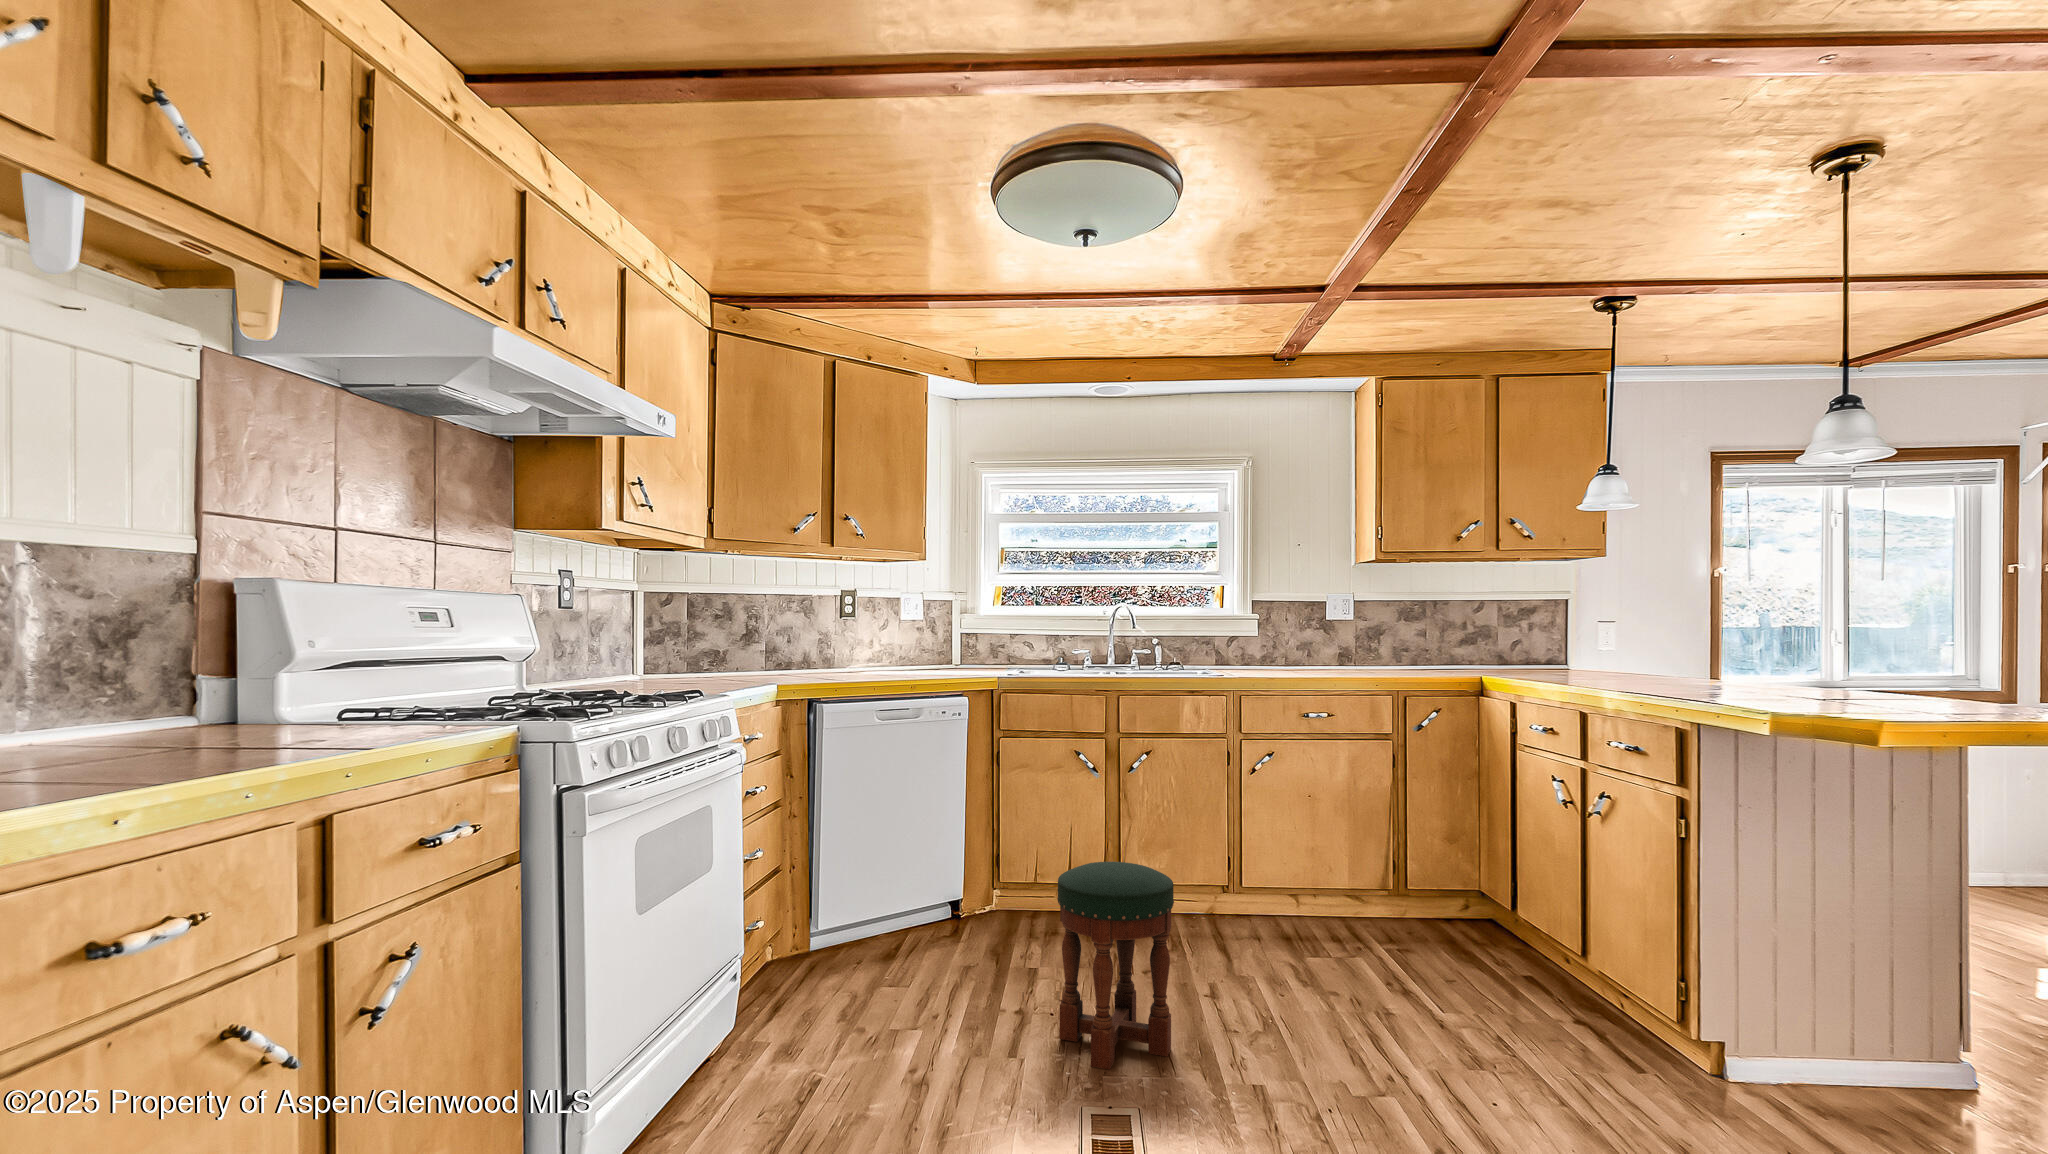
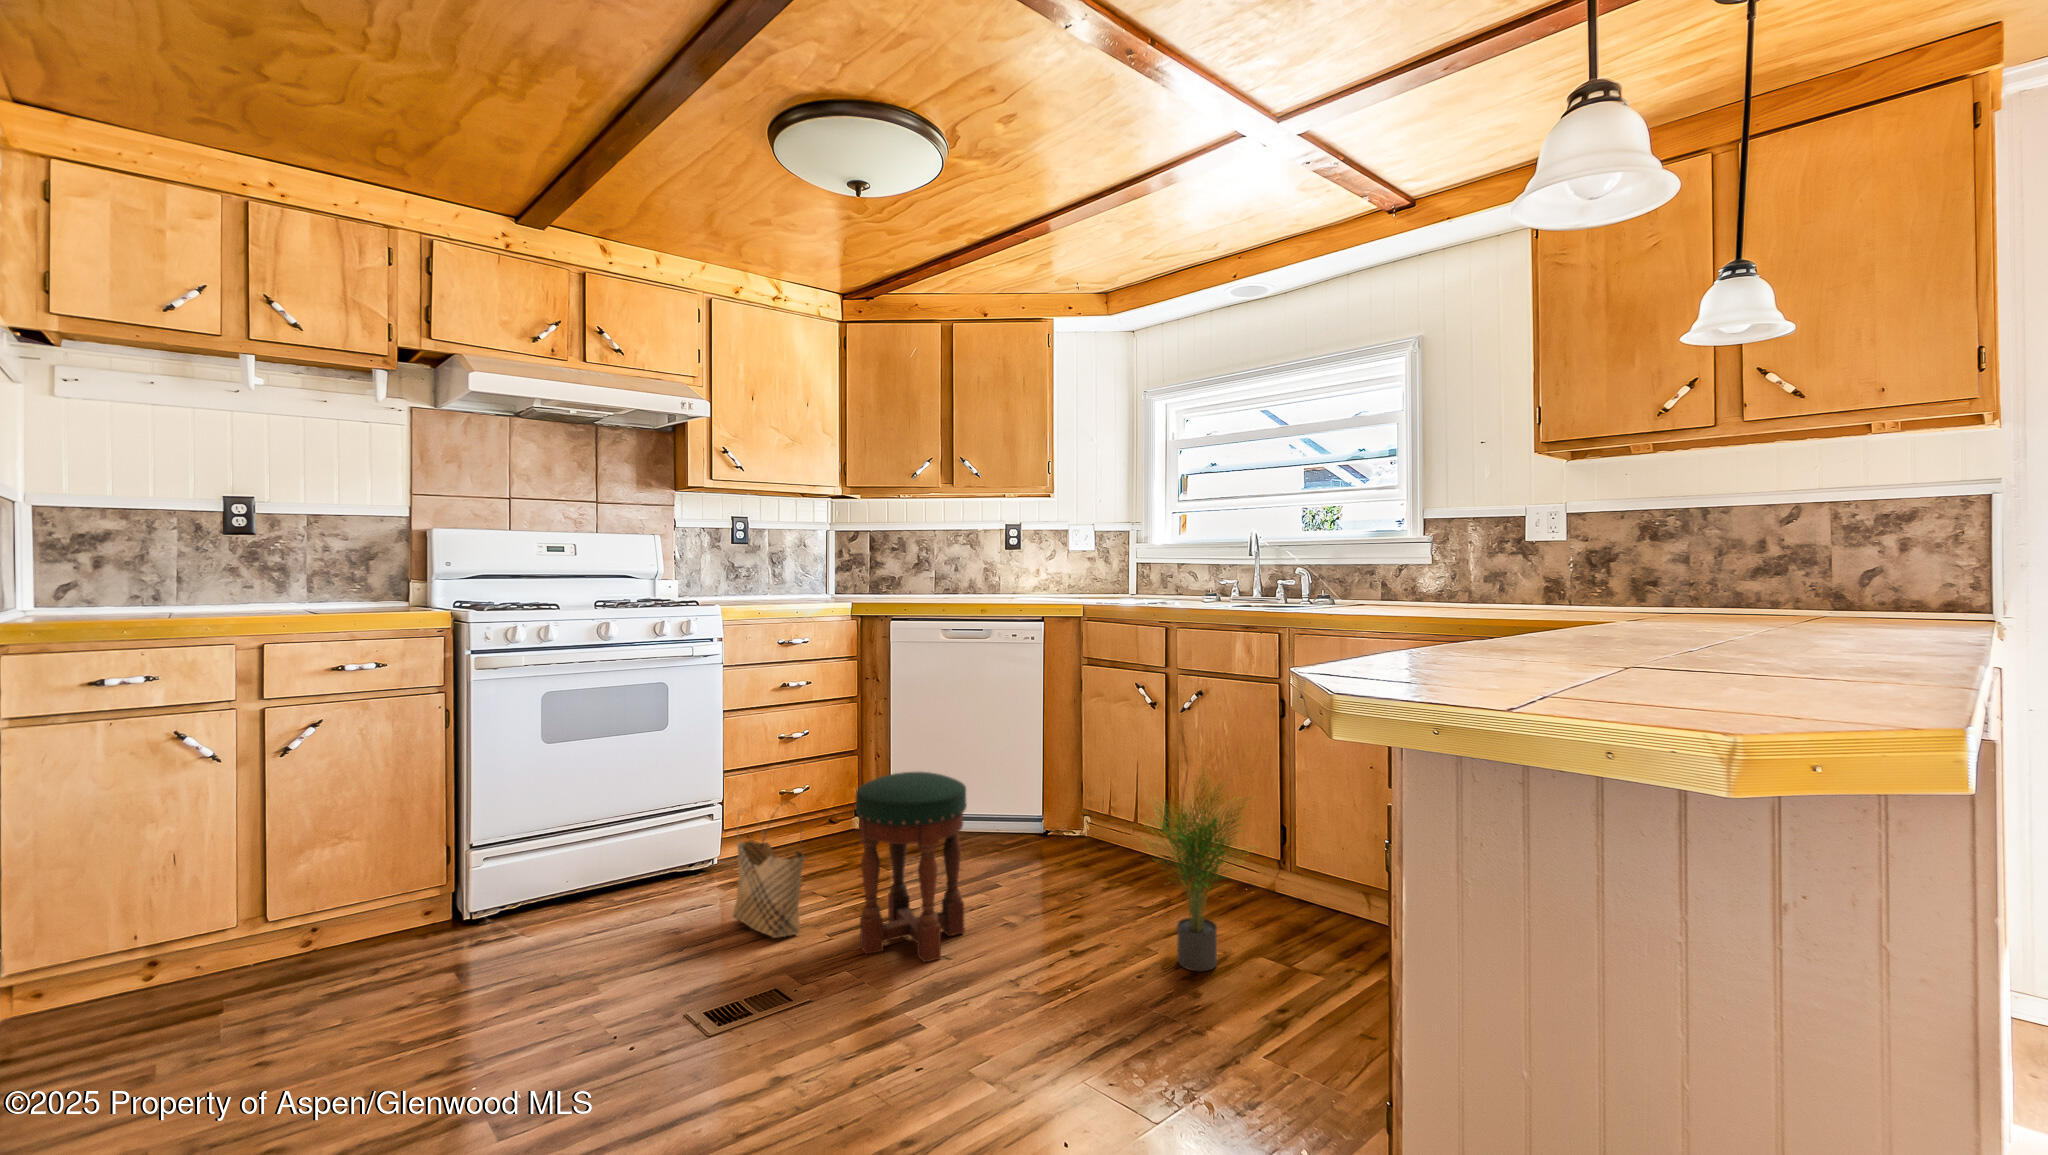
potted plant: none [1246,816,1373,992] -> present [1150,775,1243,971]
woven basket: none [911,926,1020,1090] -> present [733,801,805,938]

